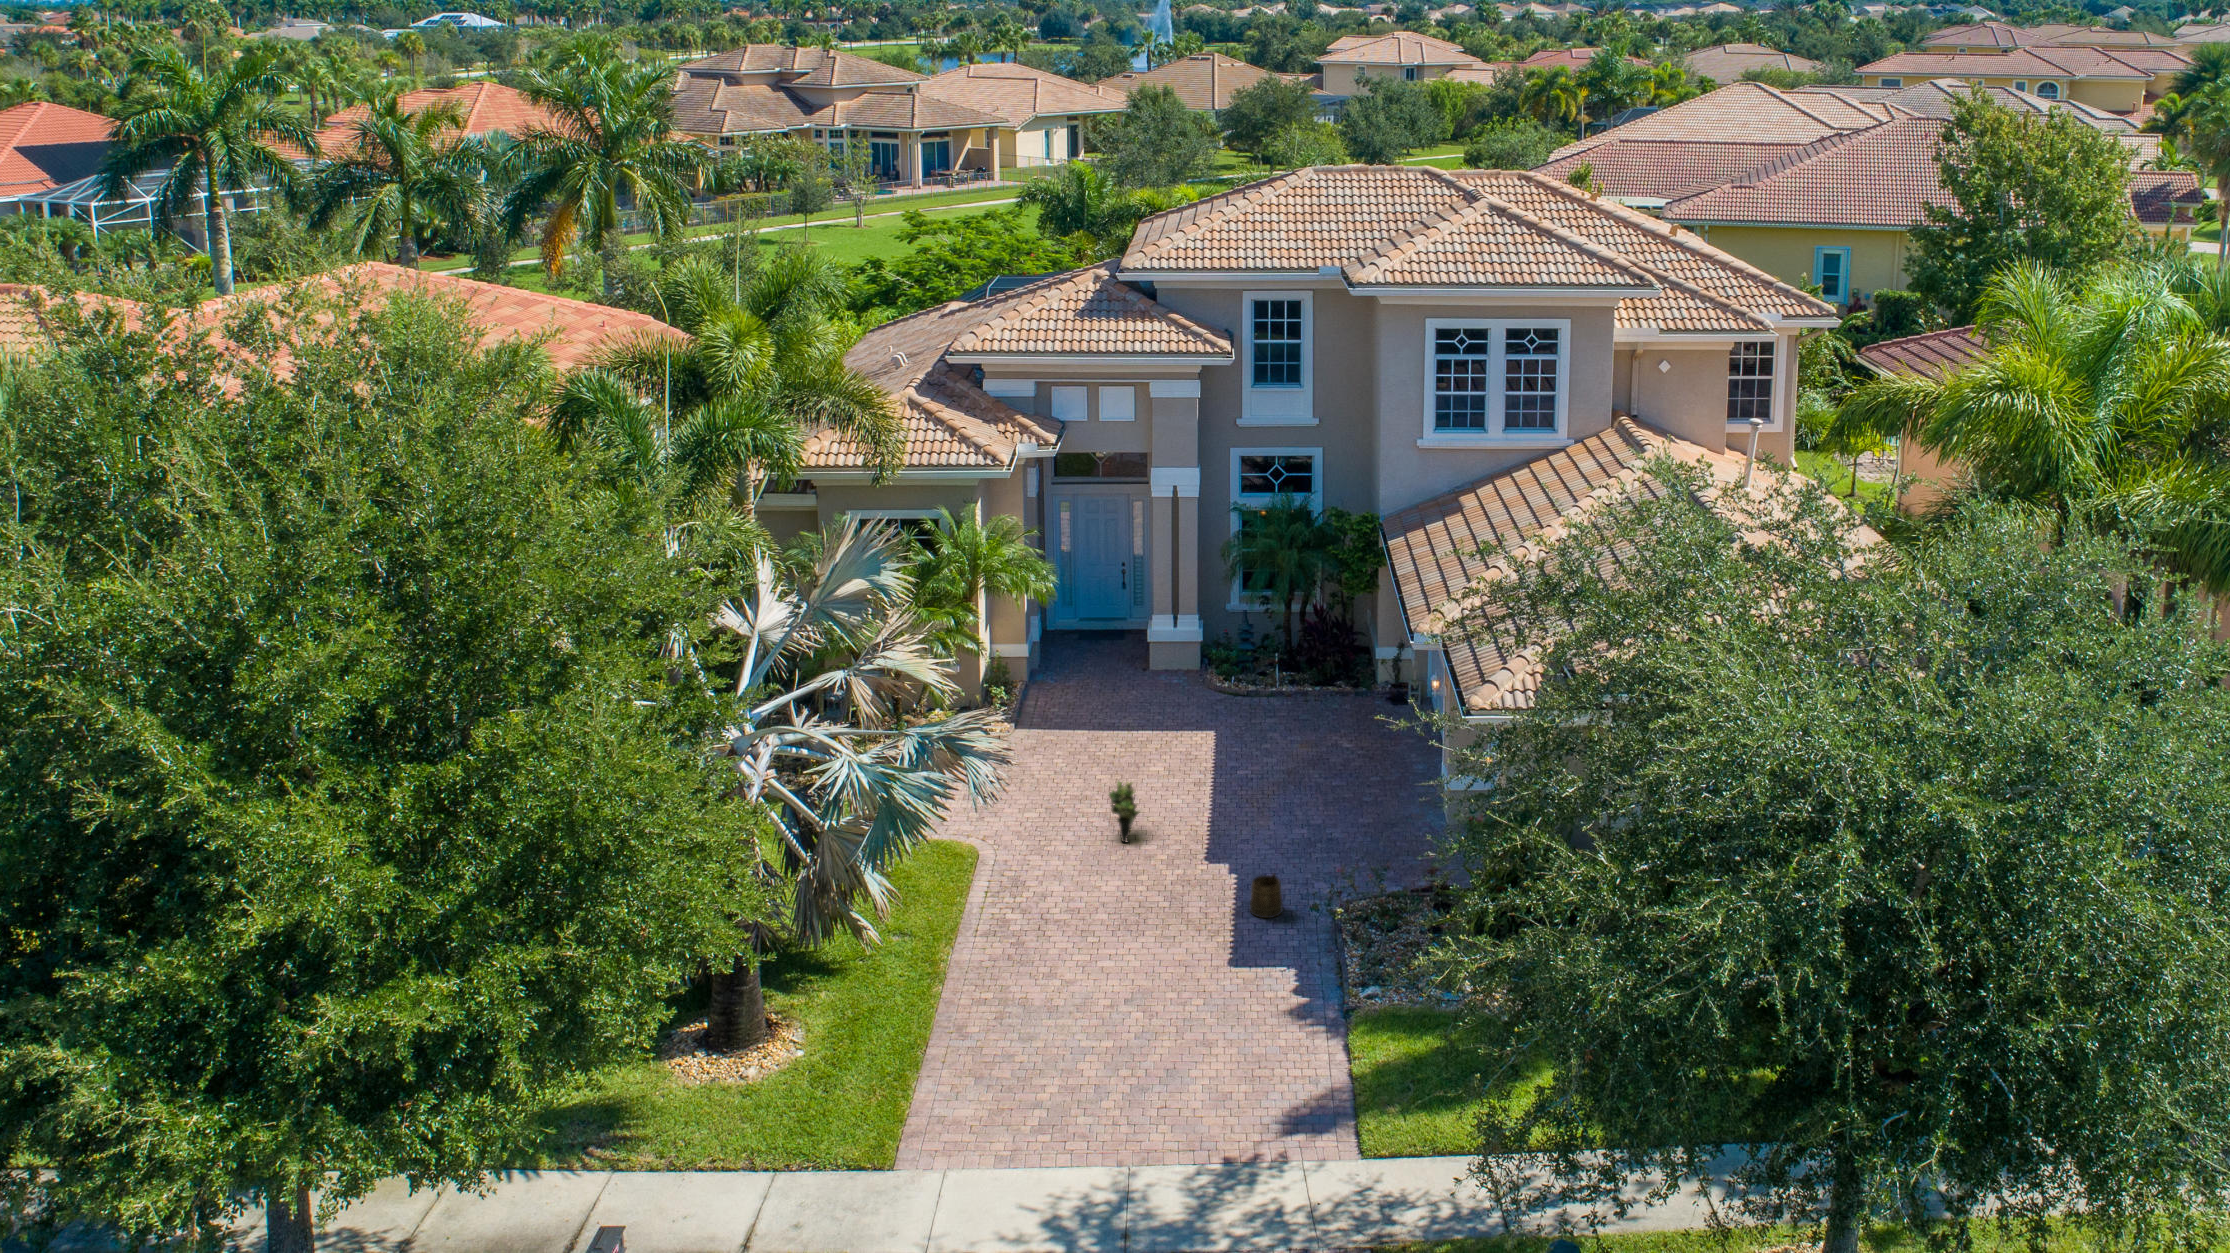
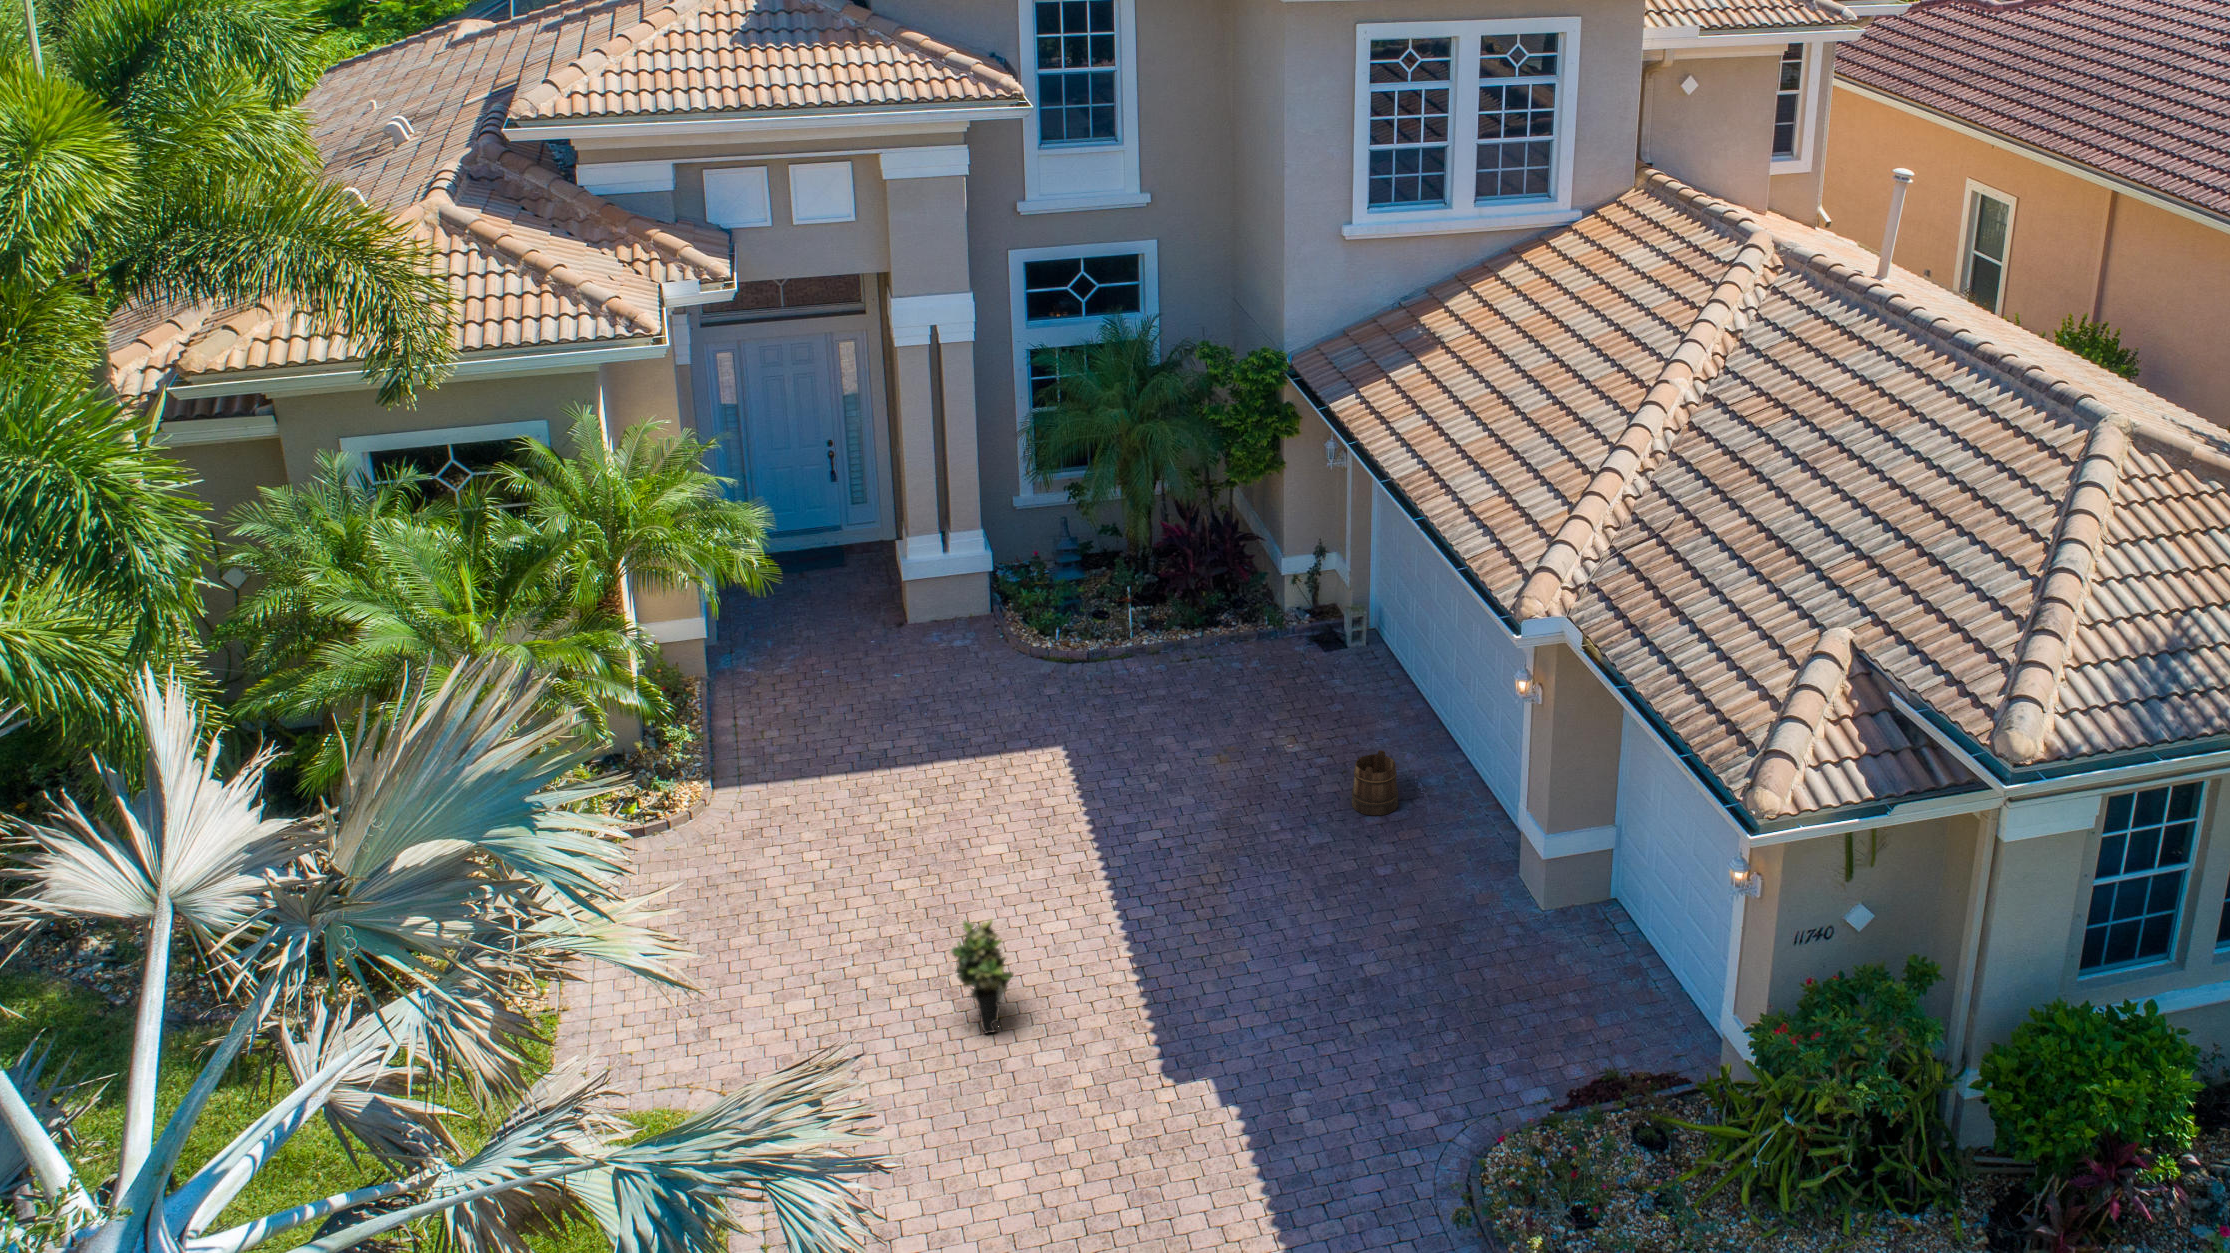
bucket: present [1250,873,1283,918] -> present [1352,750,1398,815]

